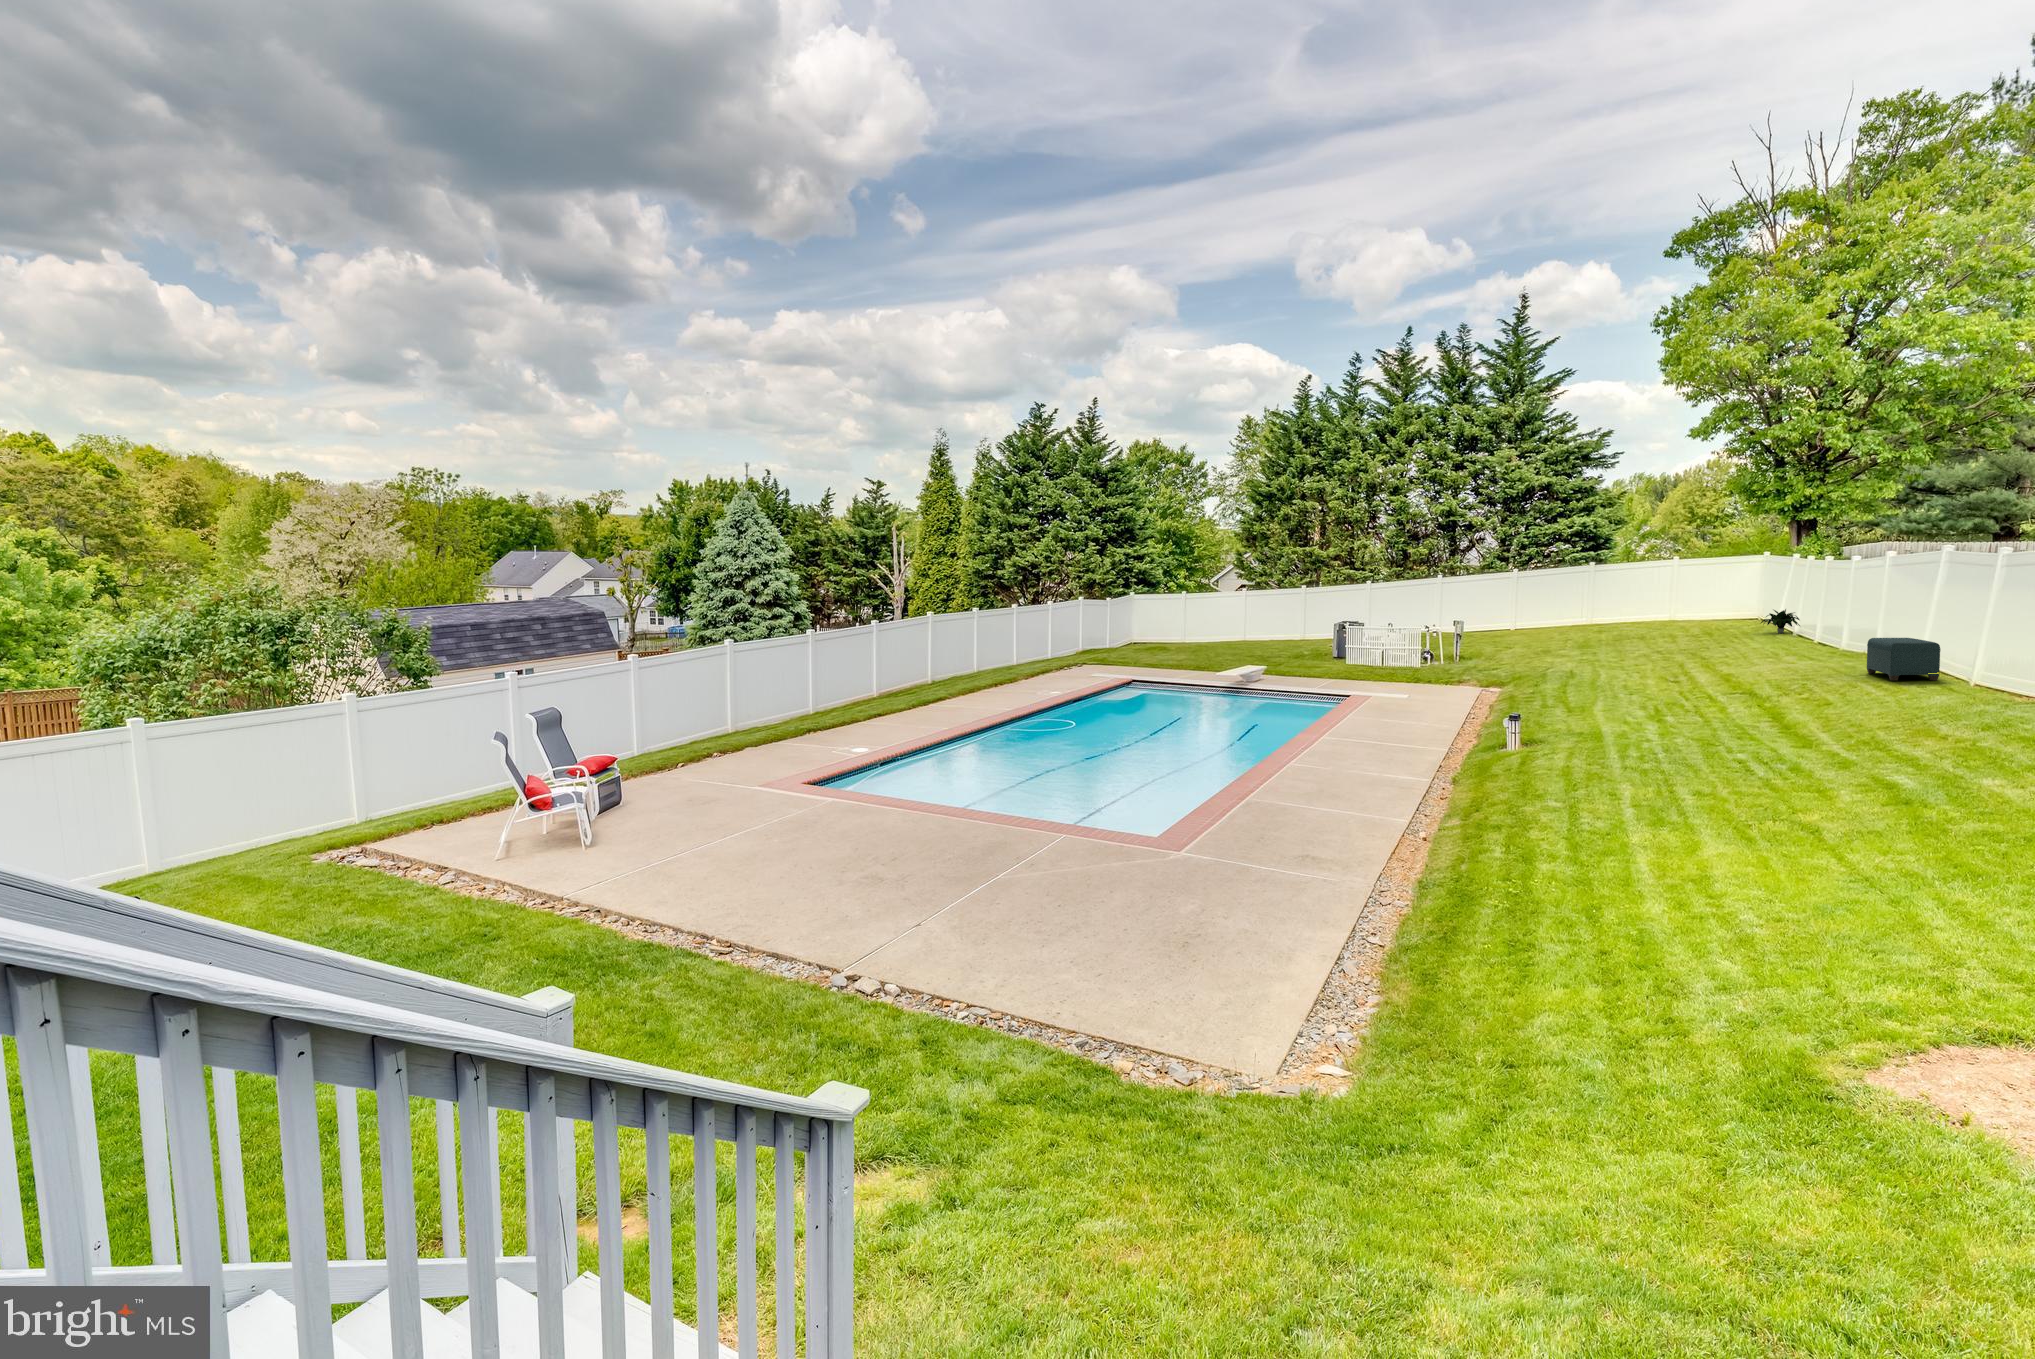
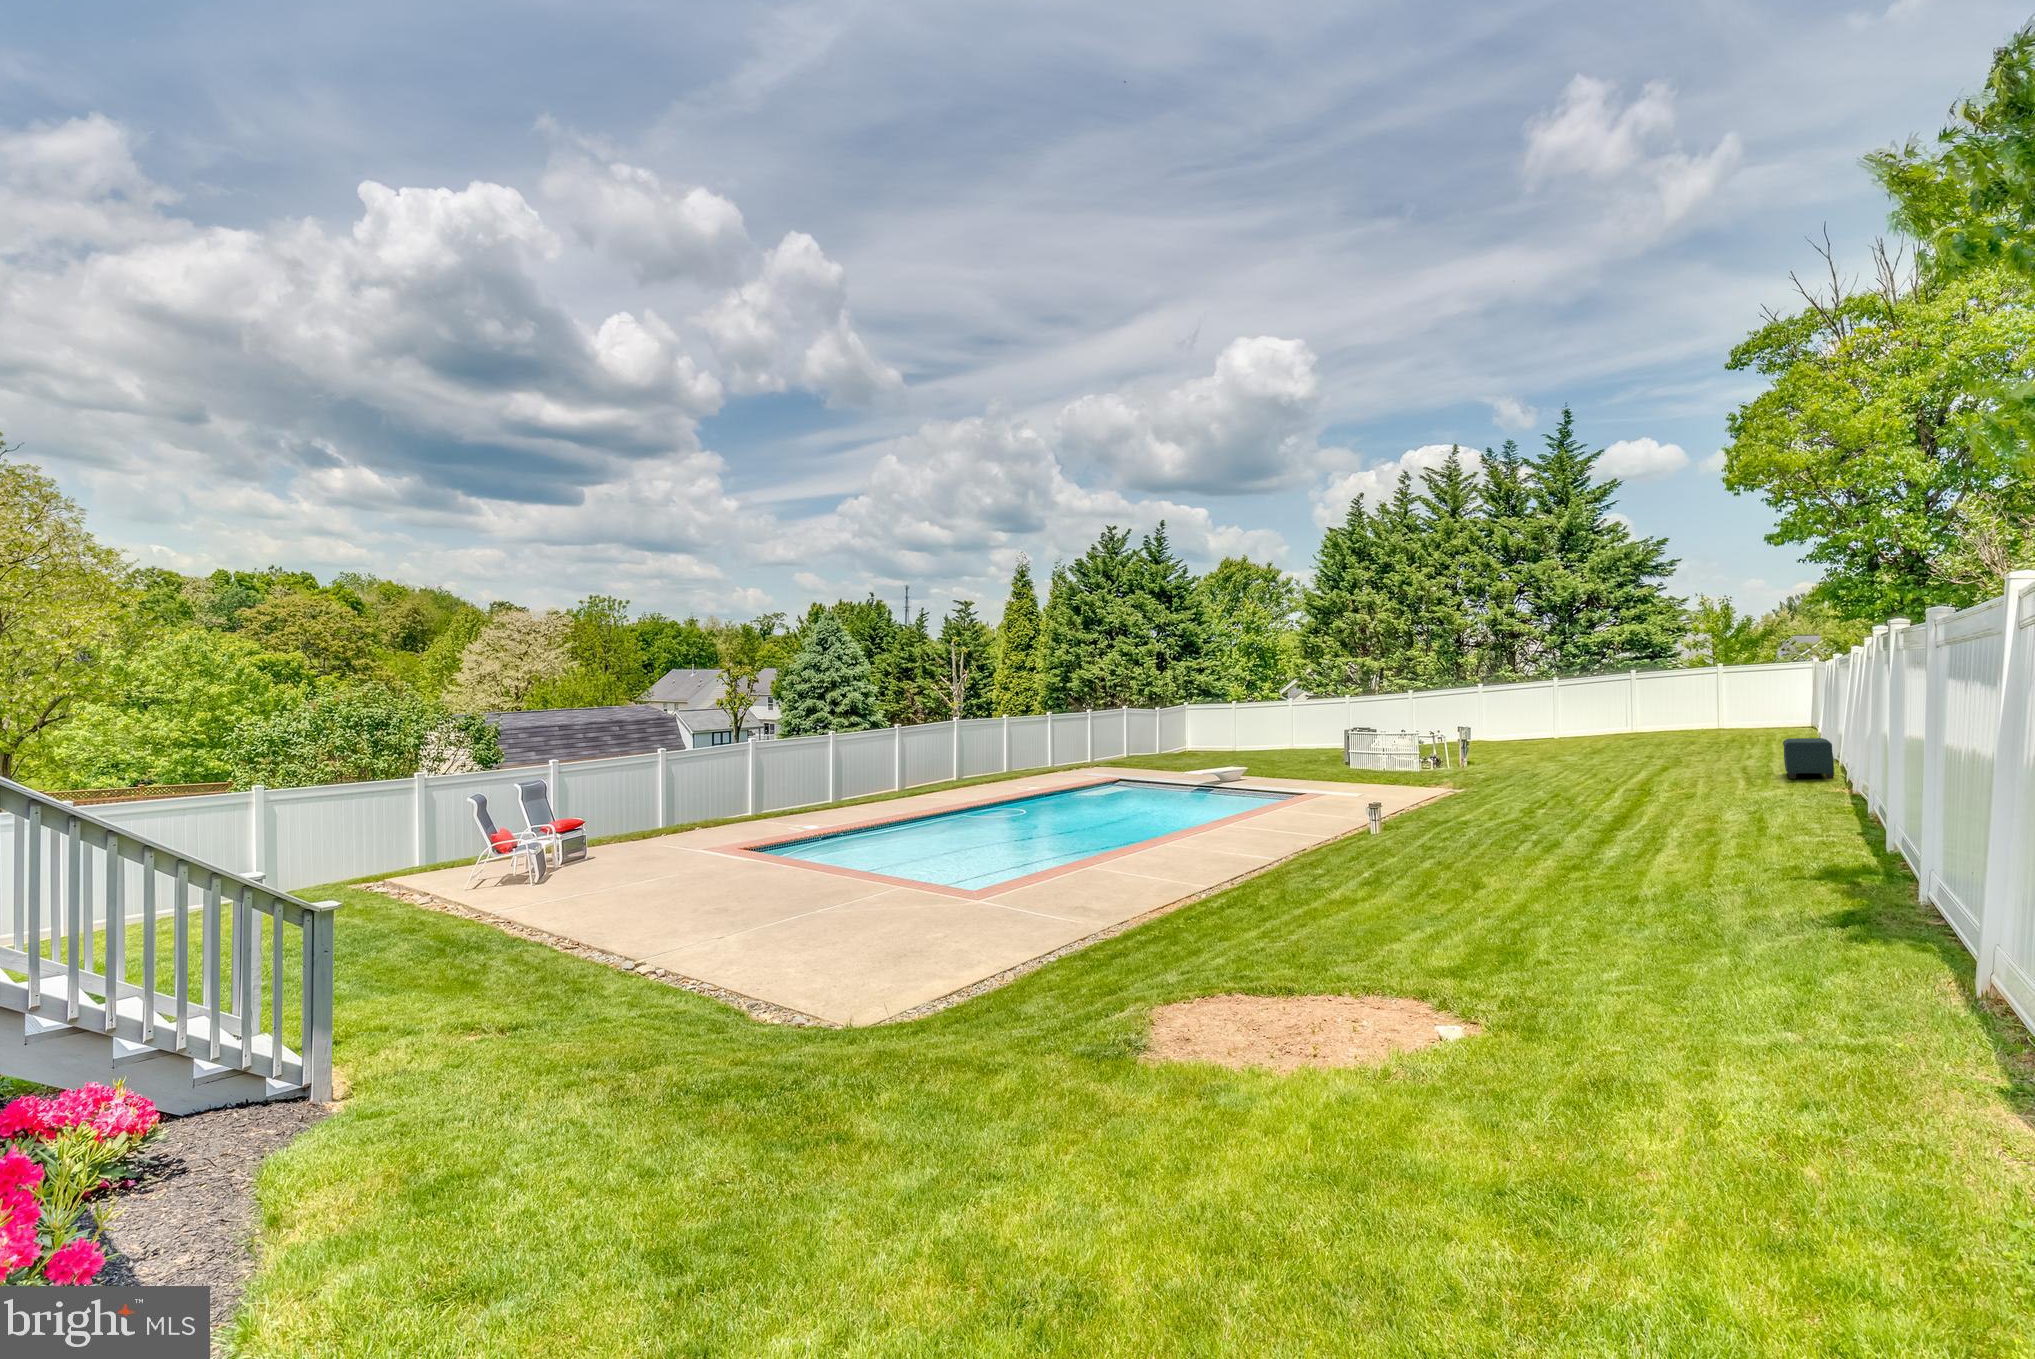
potted plant: present [1761,609,1800,633] -> none [1777,713,1820,739]

